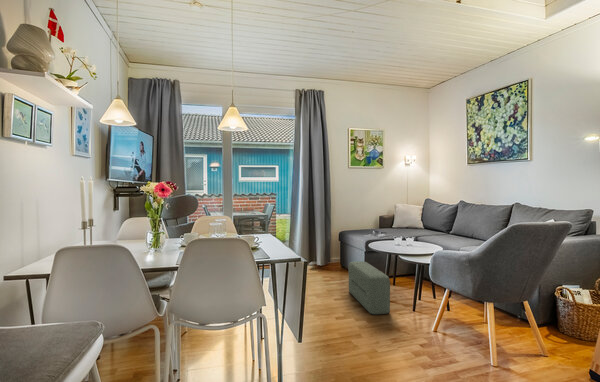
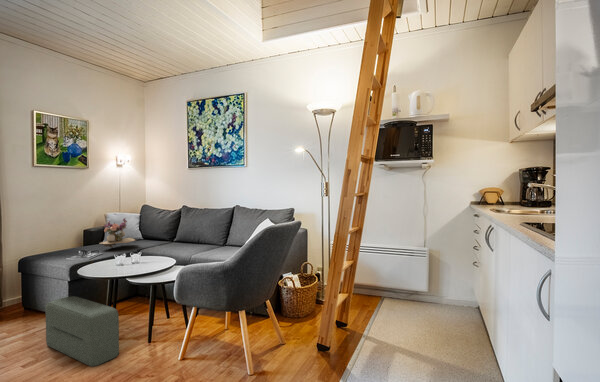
flower arrangement: none [387,208,416,232] -> present [100,218,135,248]

